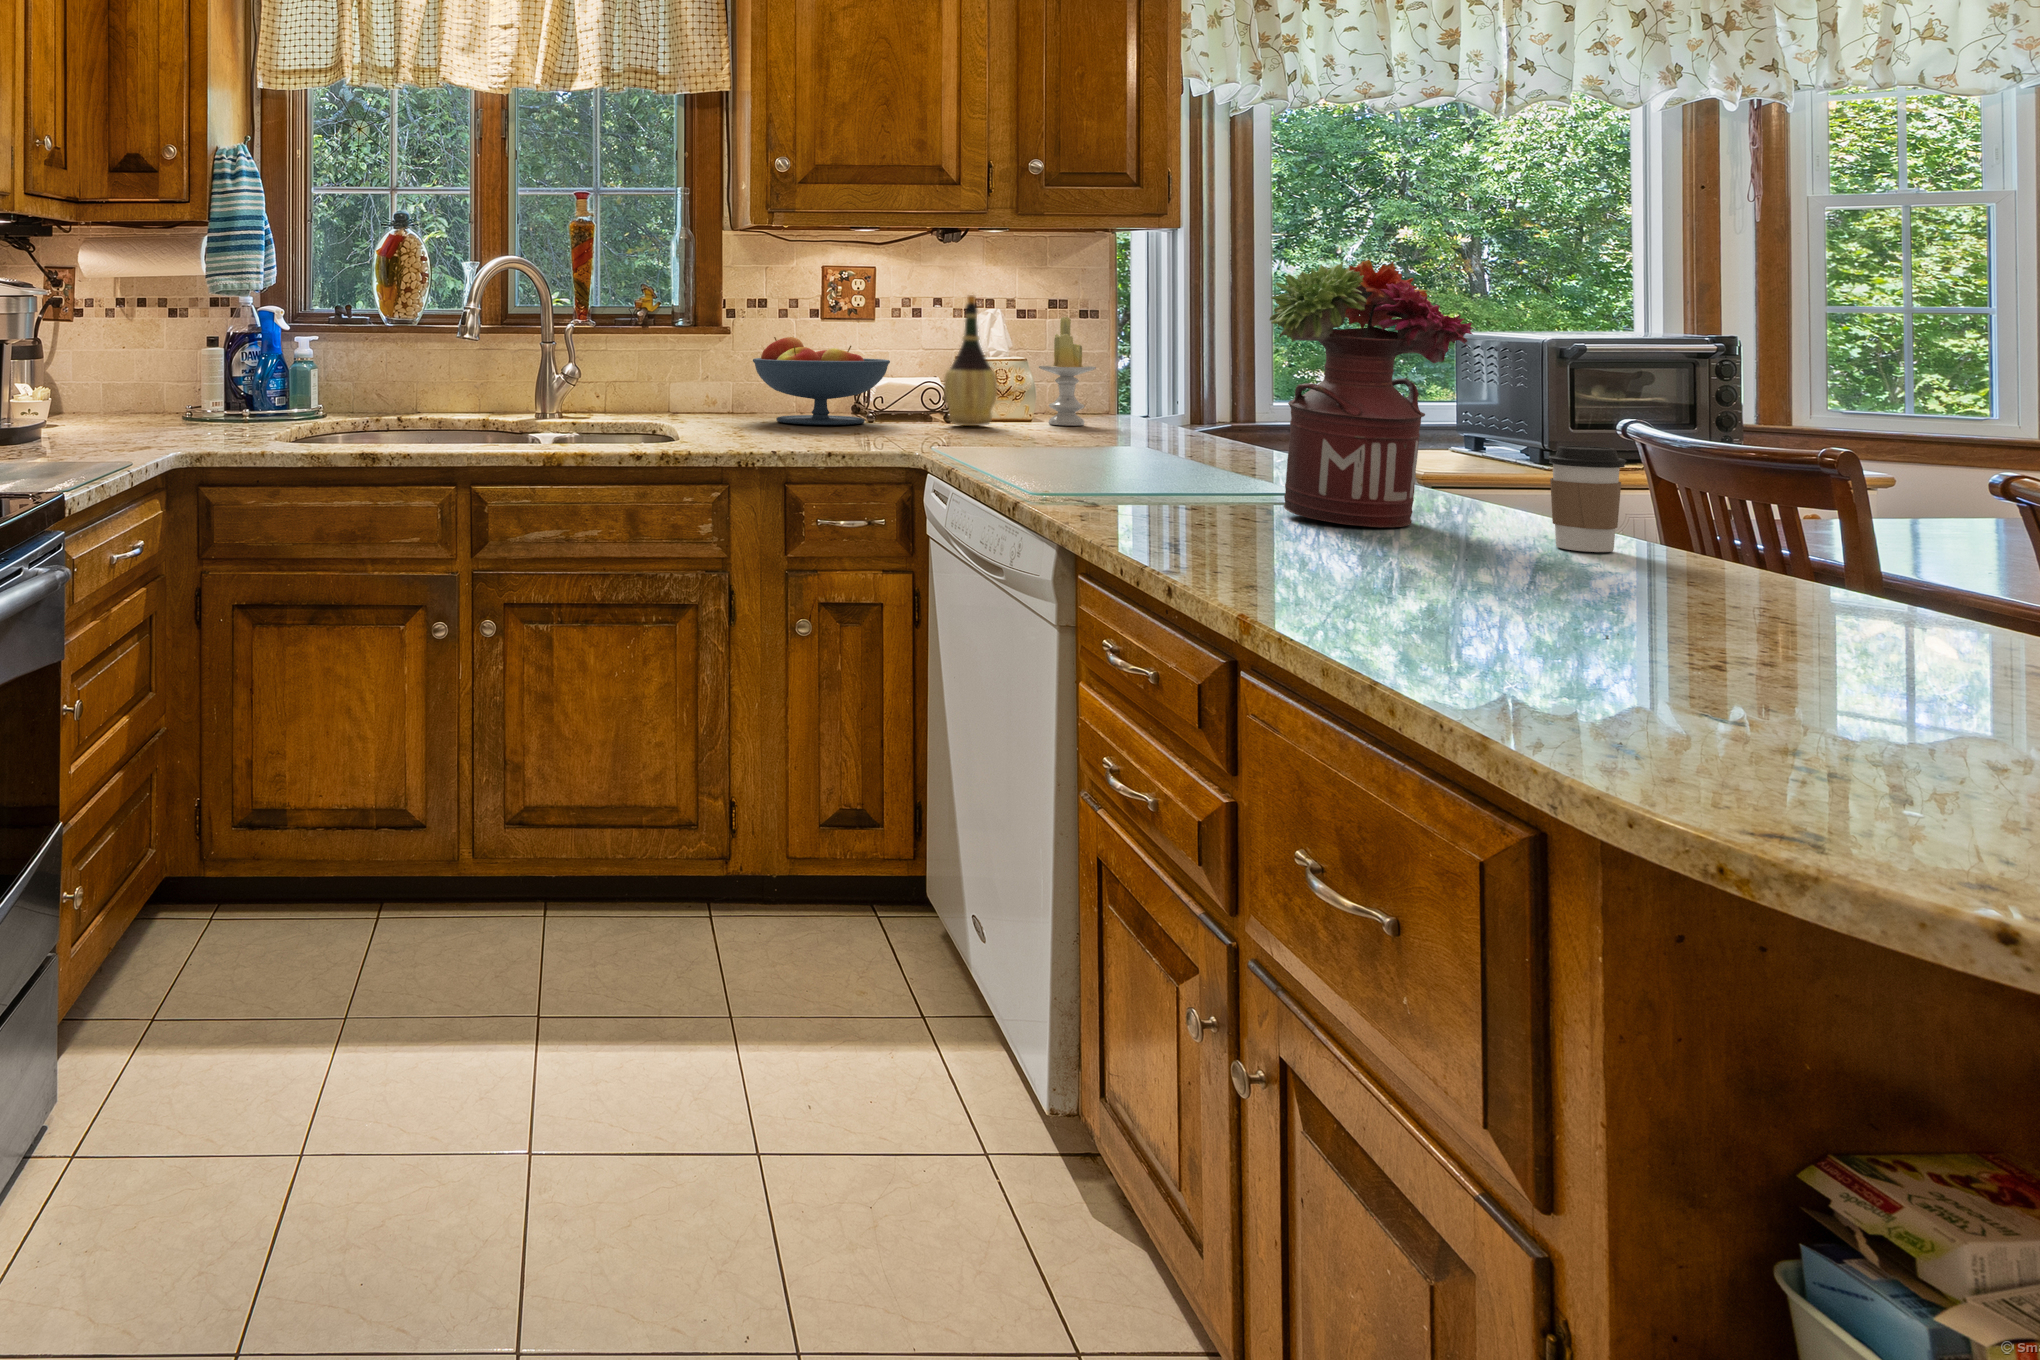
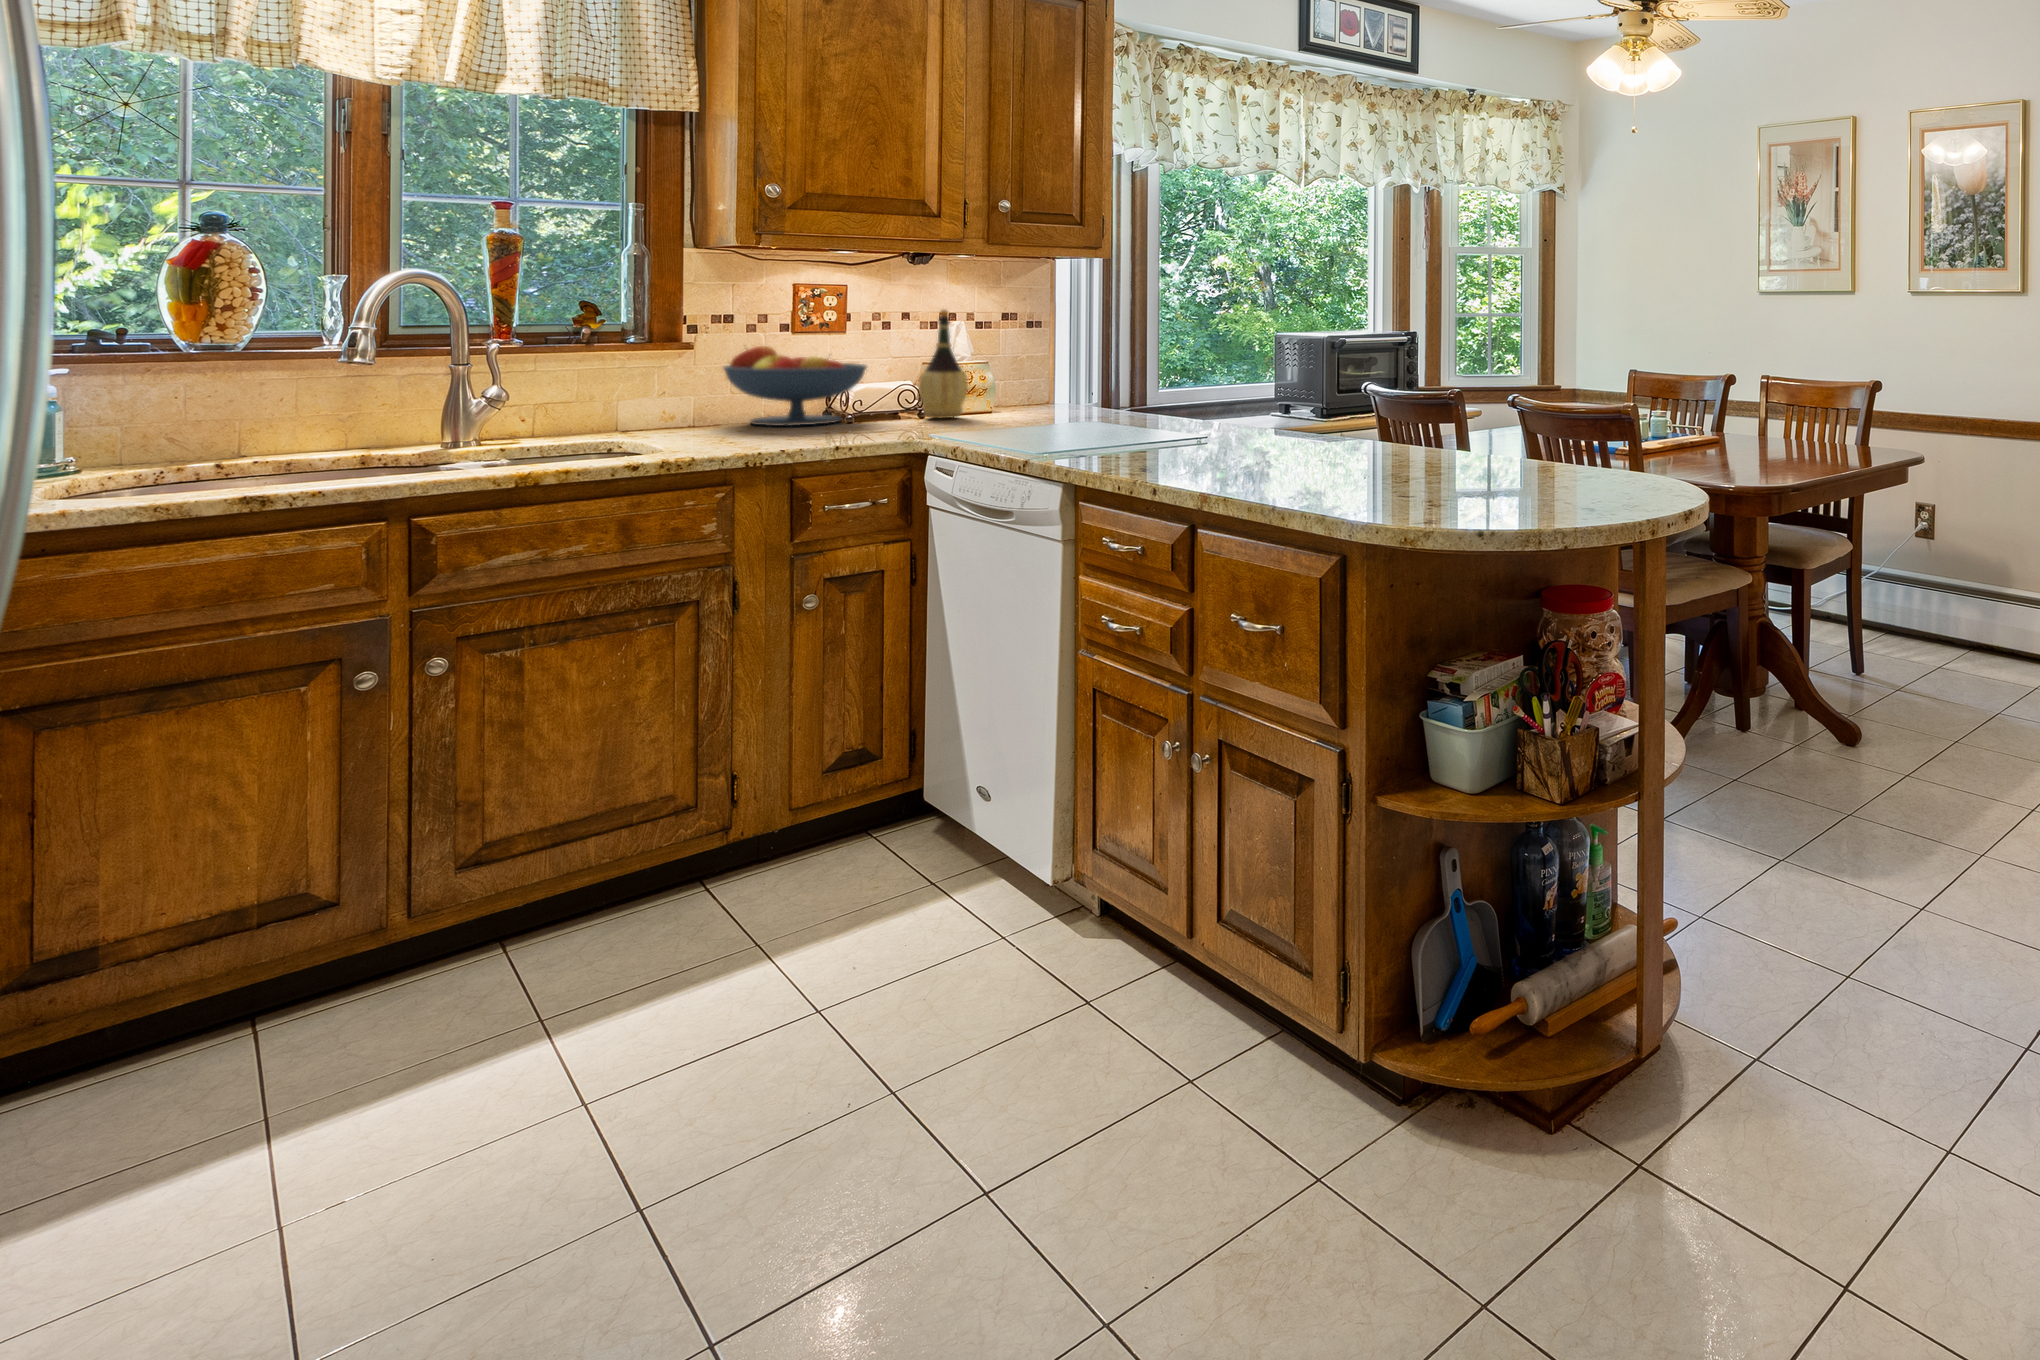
flower arrangement: present [1269,260,1474,527] -> none [1232,310,1349,481]
candle: present [1039,317,1096,426] -> none [998,326,1046,413]
coffee cup: present [1548,446,1626,552] -> none [1389,424,1426,485]

